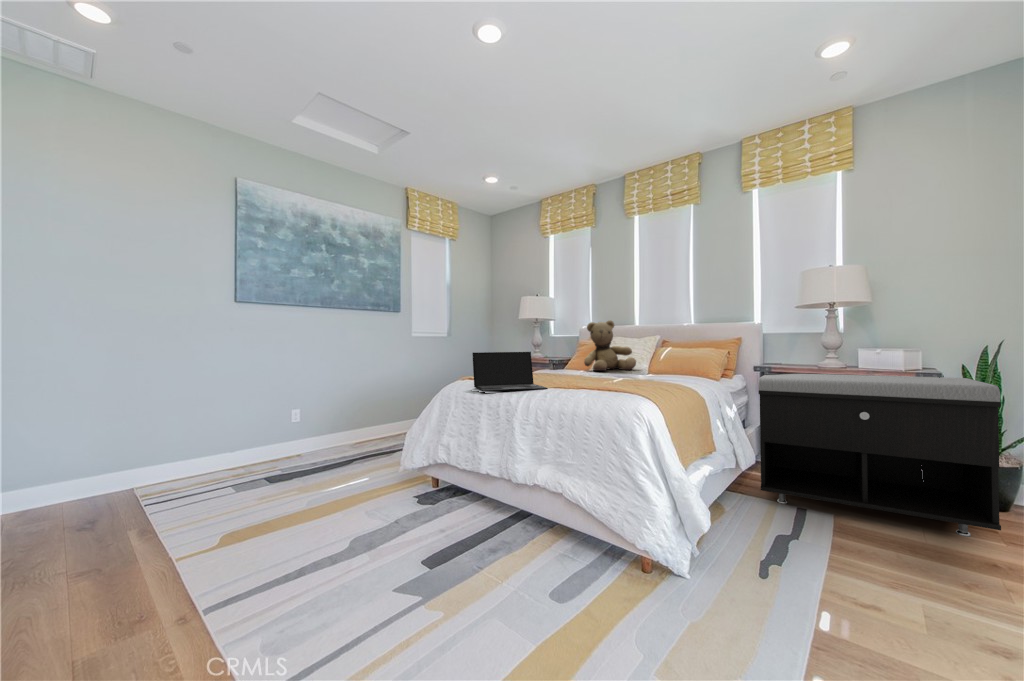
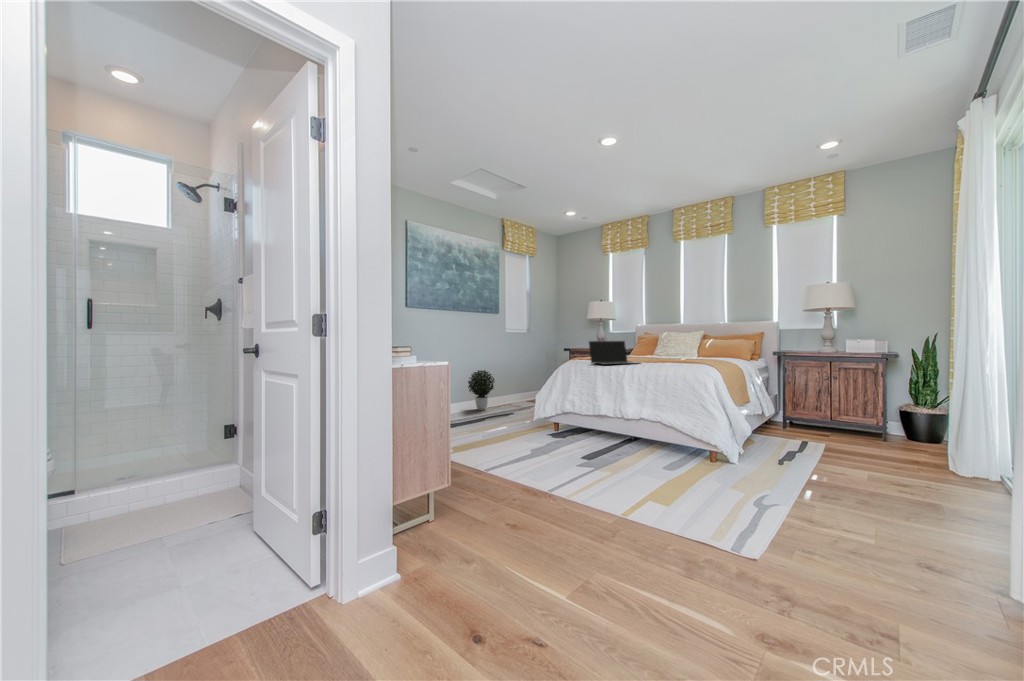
teddy bear: present [584,320,636,371] -> none [650,320,688,355]
storage bench: present [758,373,1001,537] -> none [777,356,925,452]
potted plant: none [343,389,385,446] -> present [468,370,495,410]

